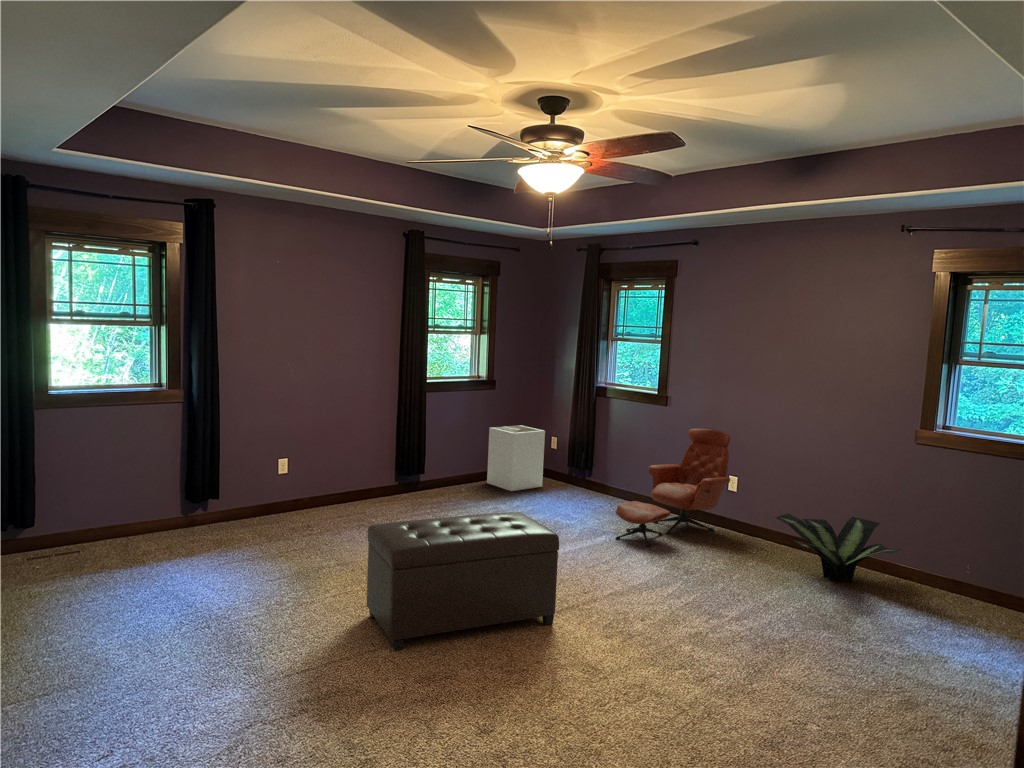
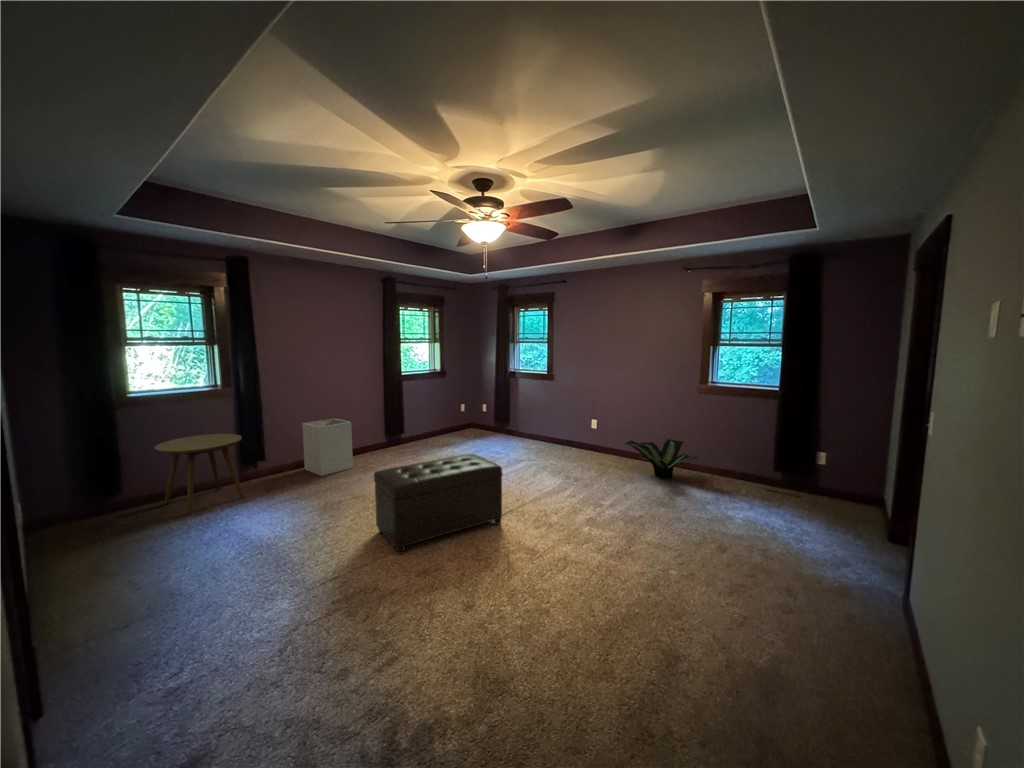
laundry hamper: present [487,425,545,491] -> present [302,418,353,476]
armchair: present [616,428,730,547] -> none [529,393,595,467]
side table: none [77,453,190,564] -> present [154,434,244,514]

